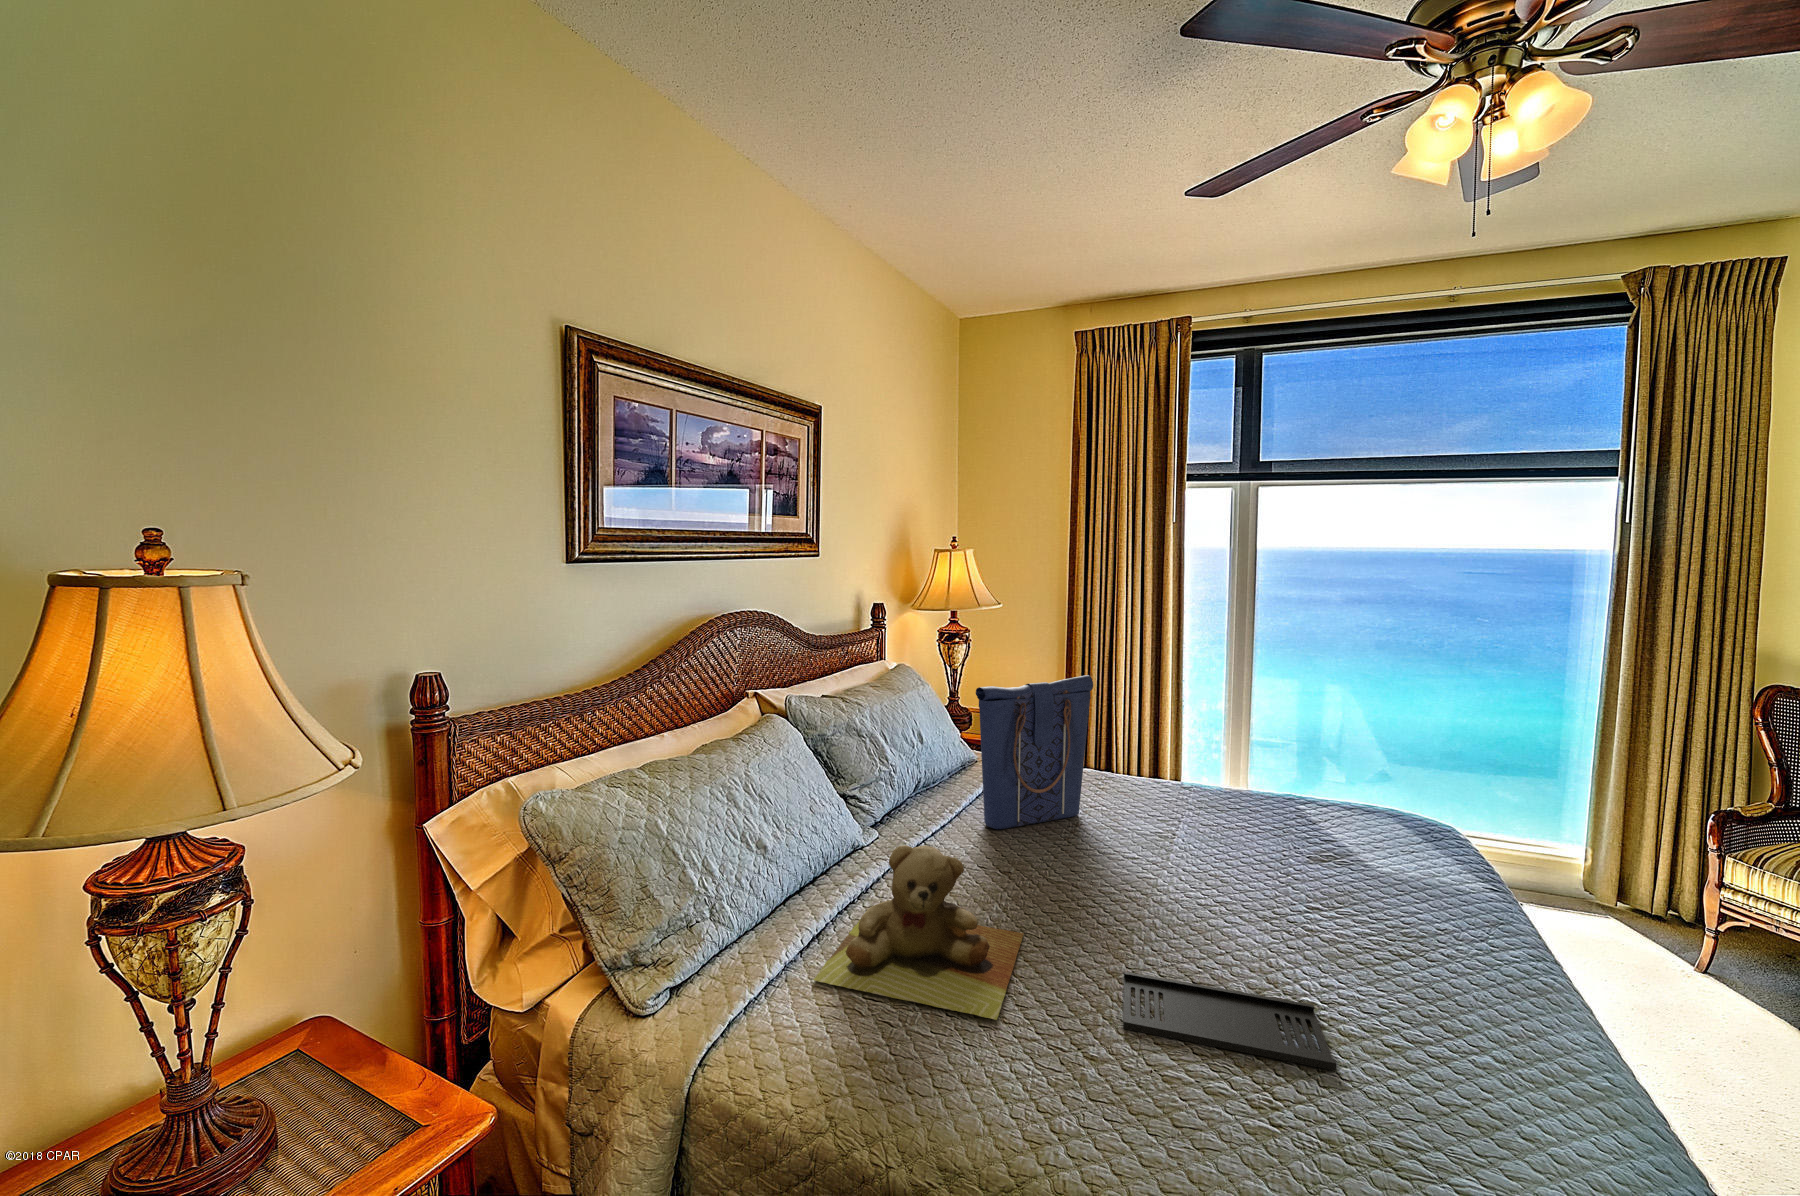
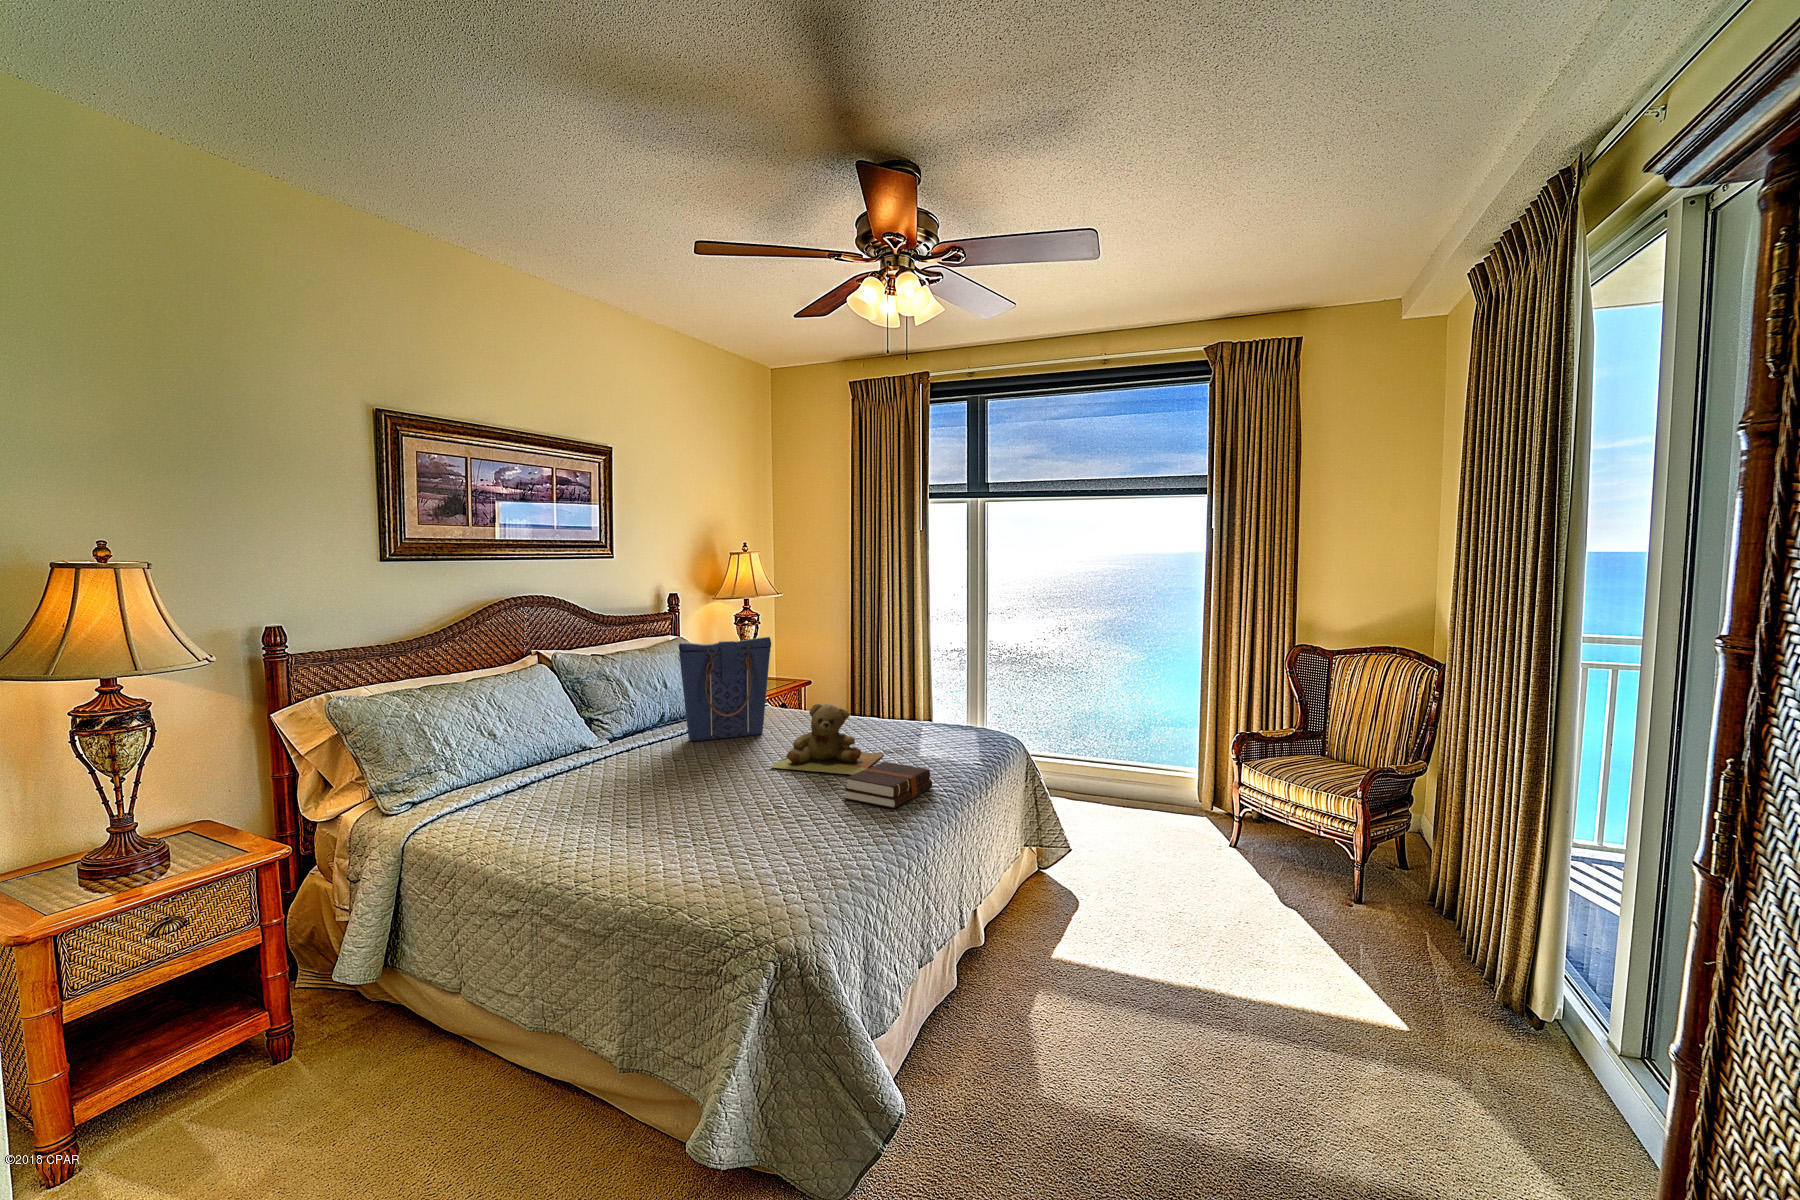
teddy bear: present [813,845,1024,1020] -> present [771,704,884,775]
hardback book: none [1382,903,1521,1022] -> present [843,762,932,808]
tray: present [1123,972,1336,1071] -> none [666,794,786,824]

